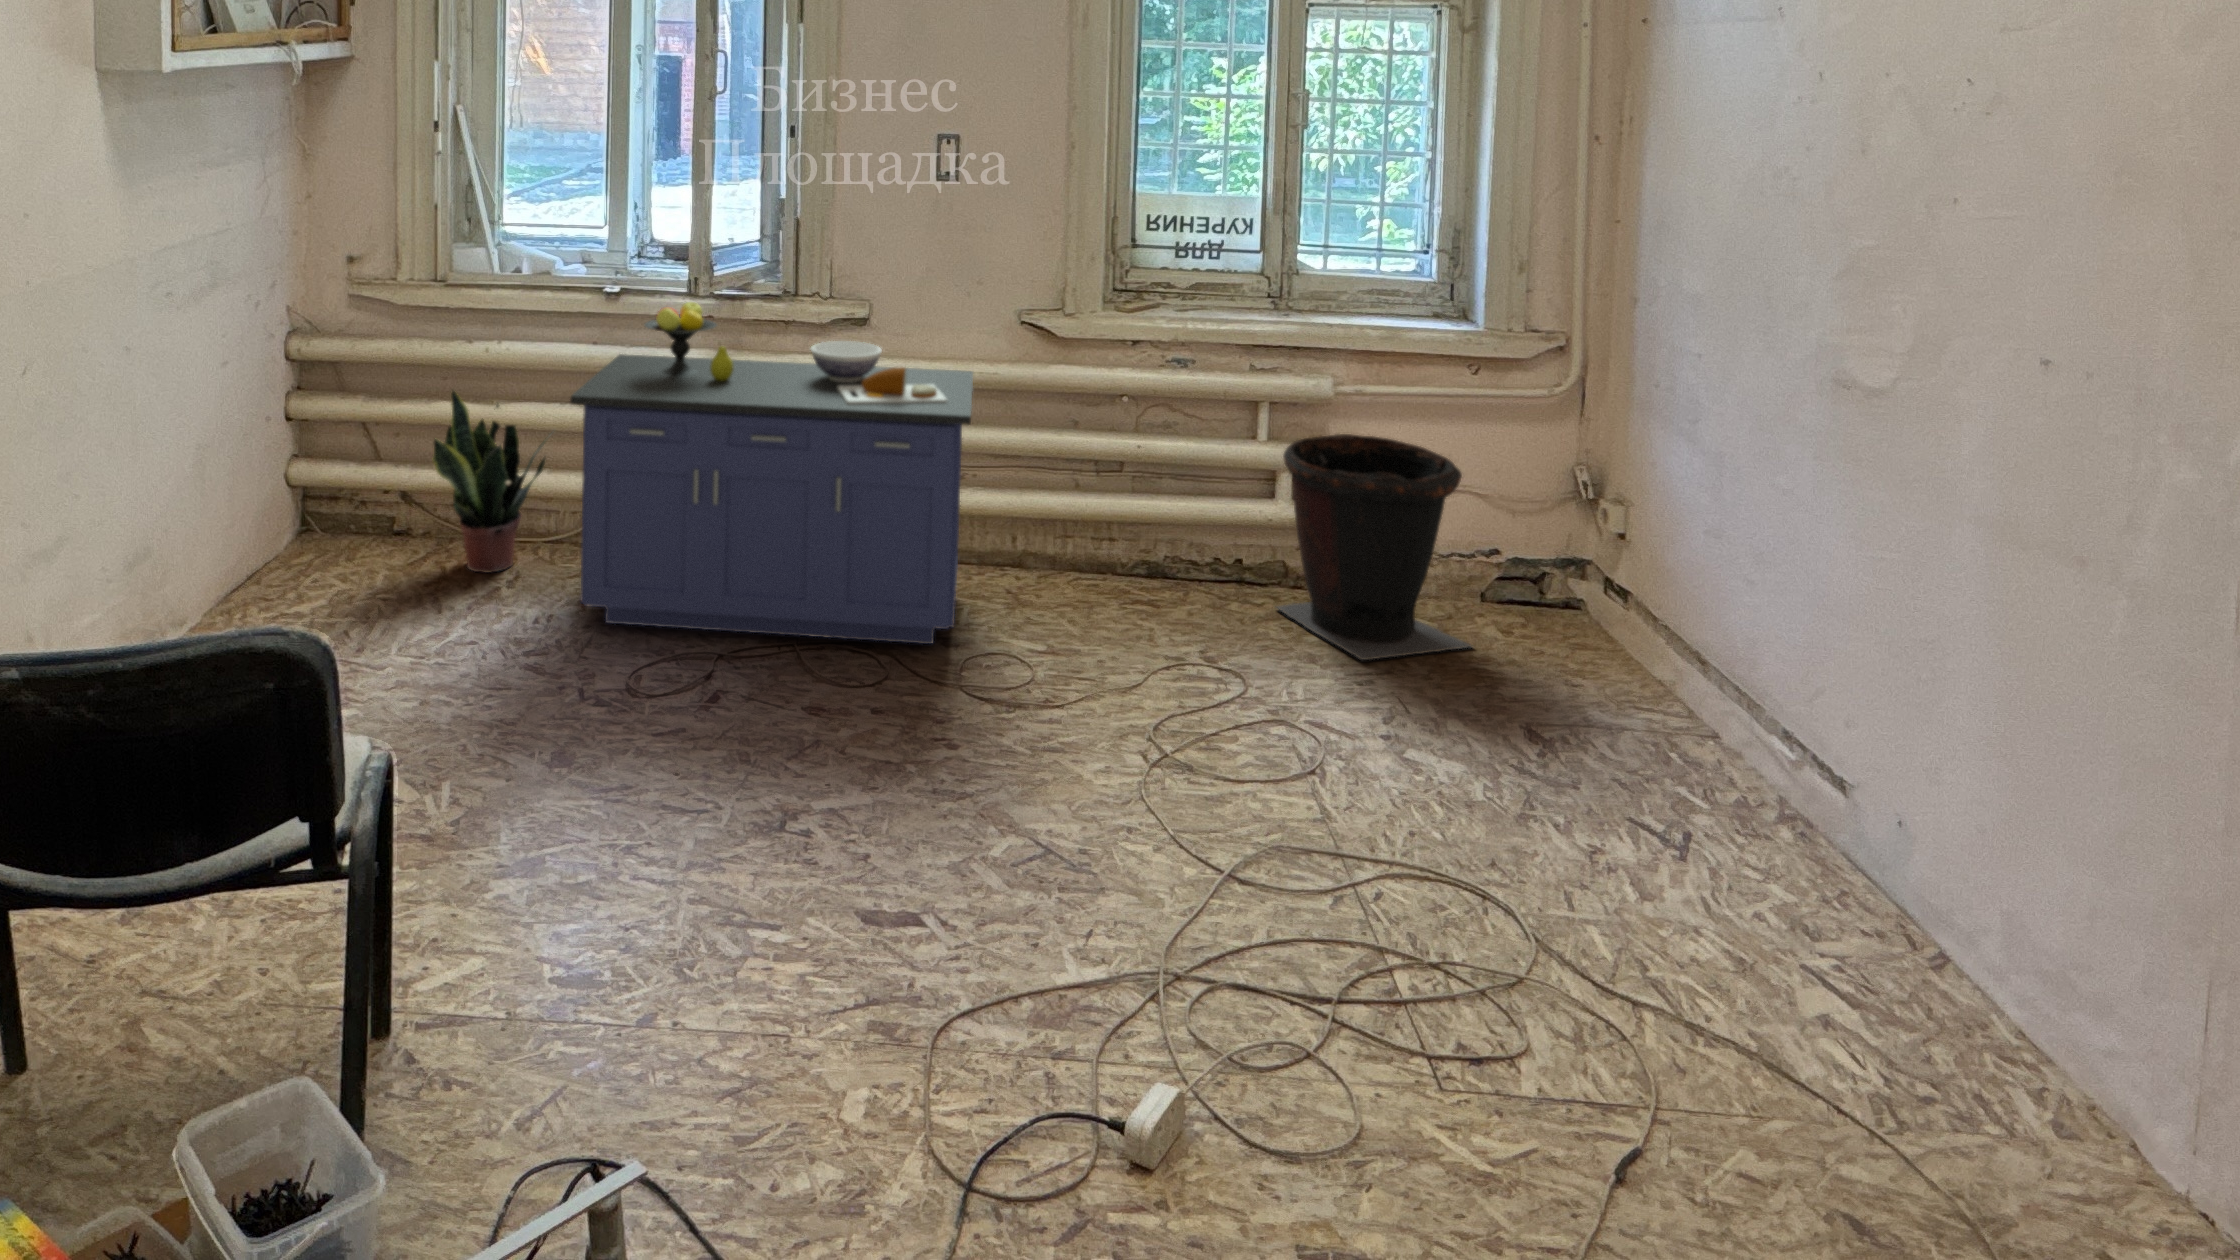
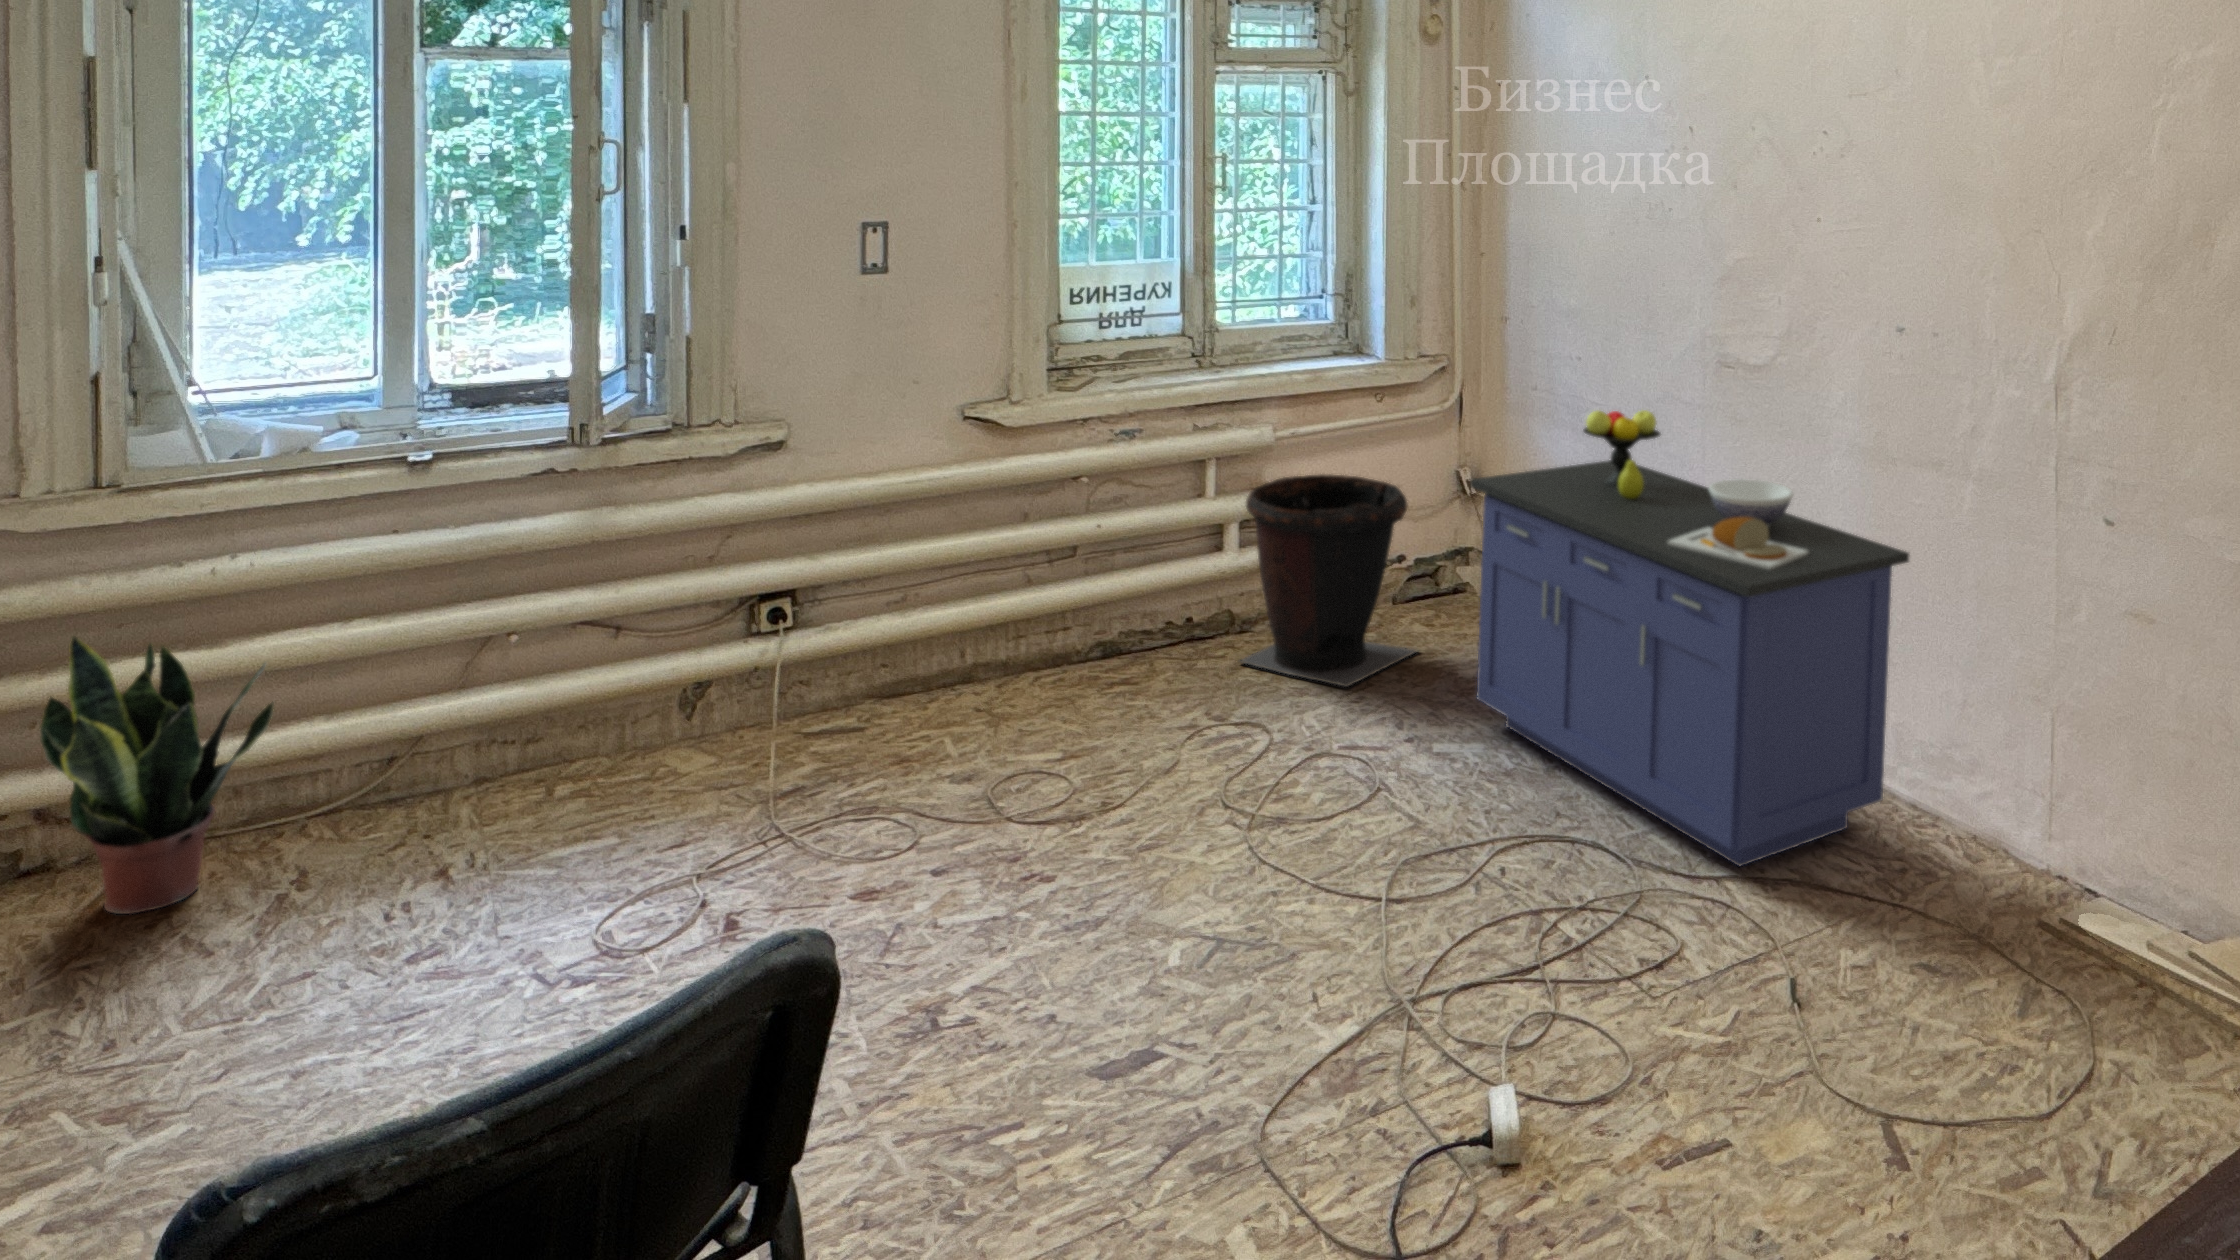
storage cabinet: present [570,302,973,644] -> present [1470,410,1910,867]

